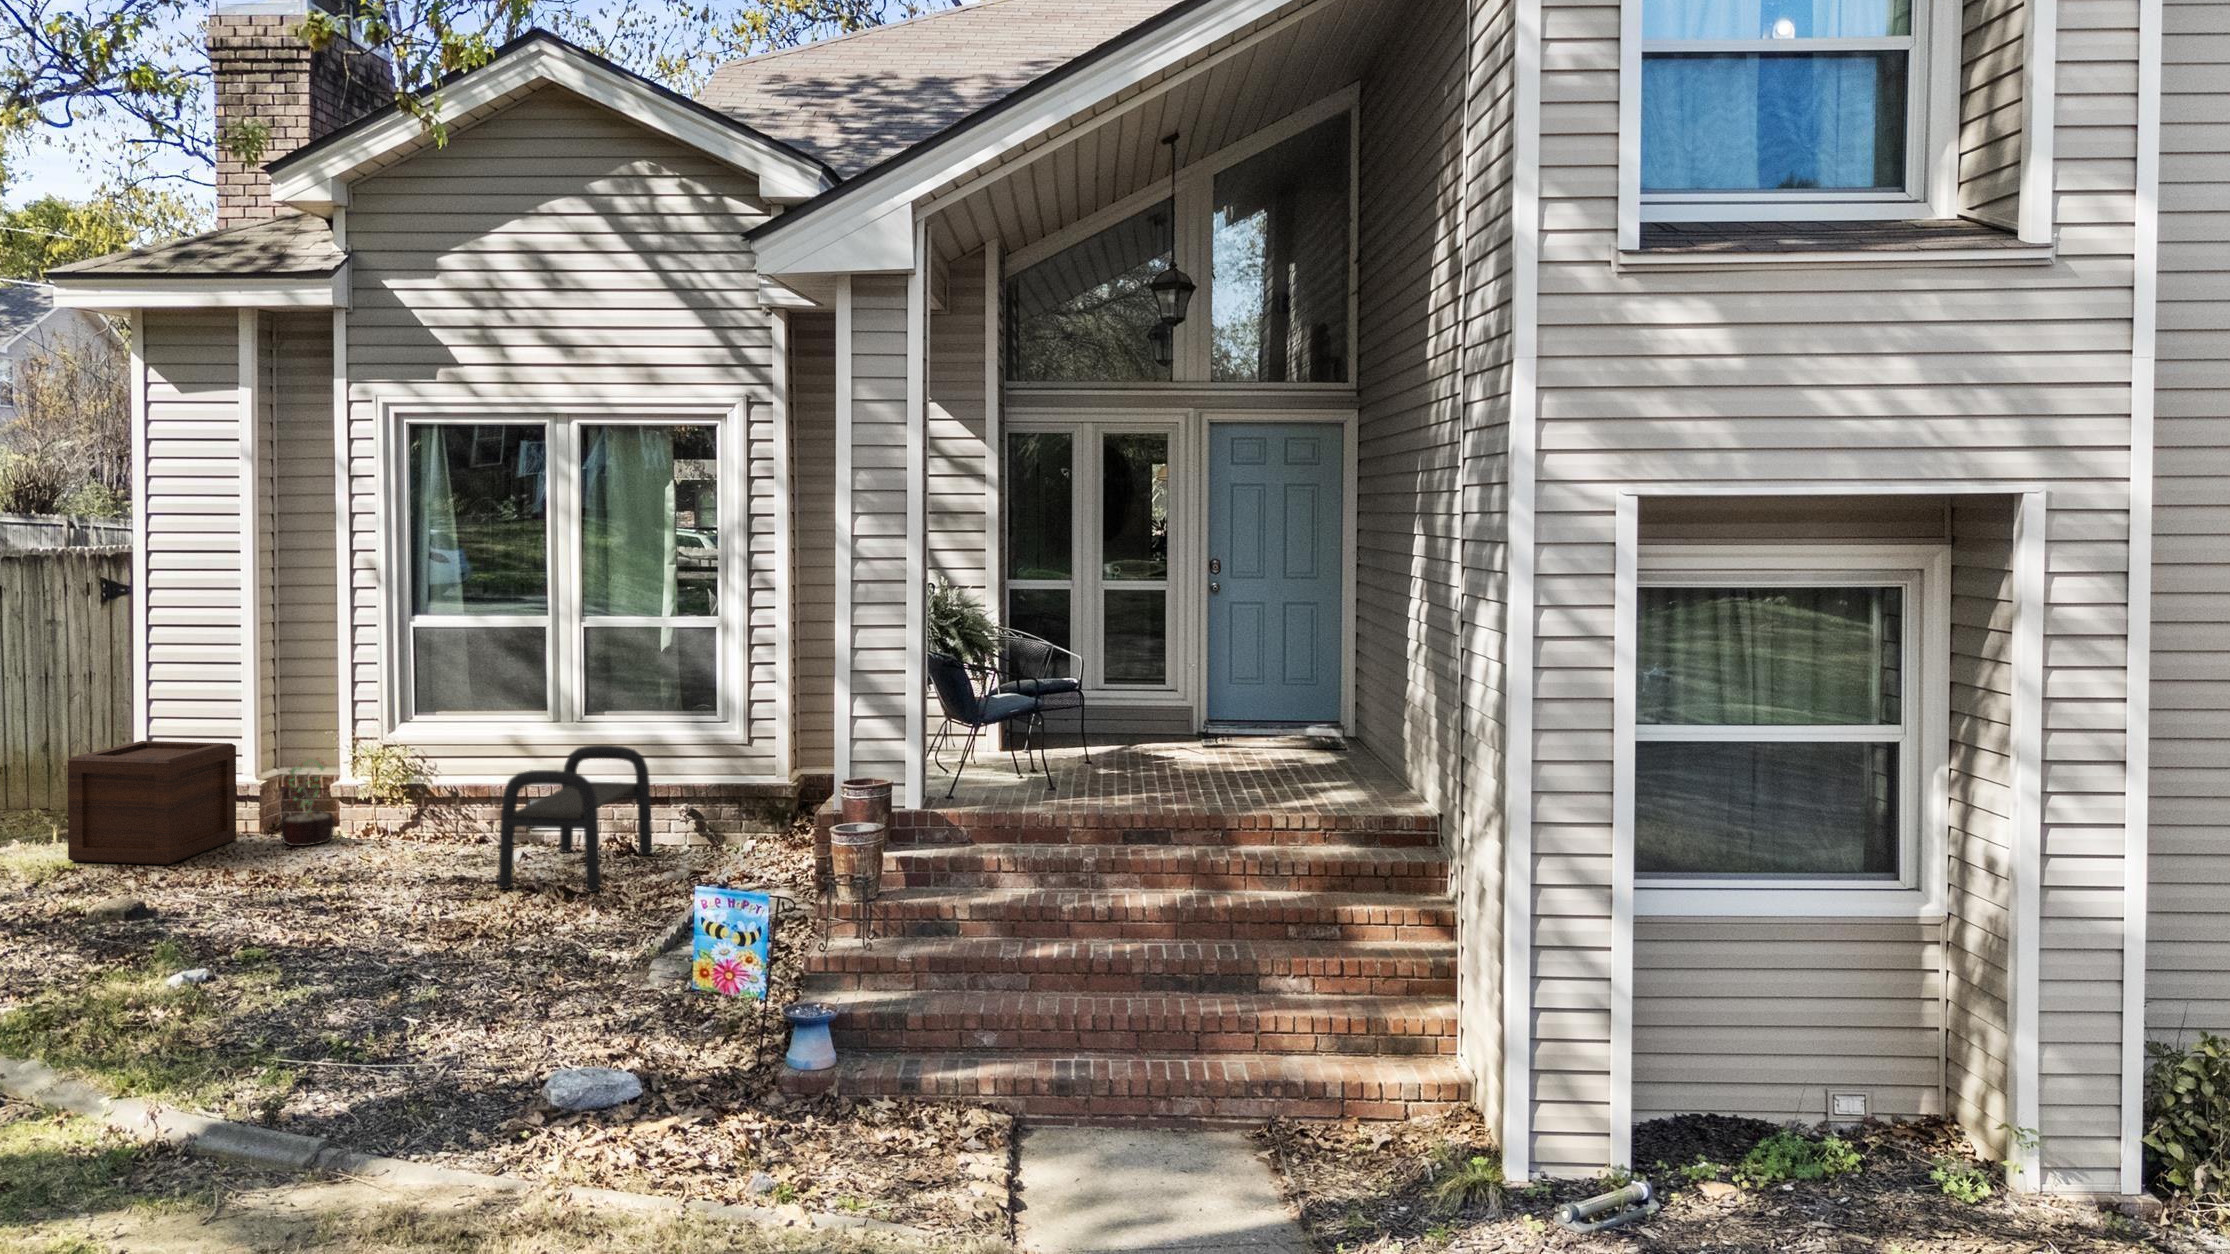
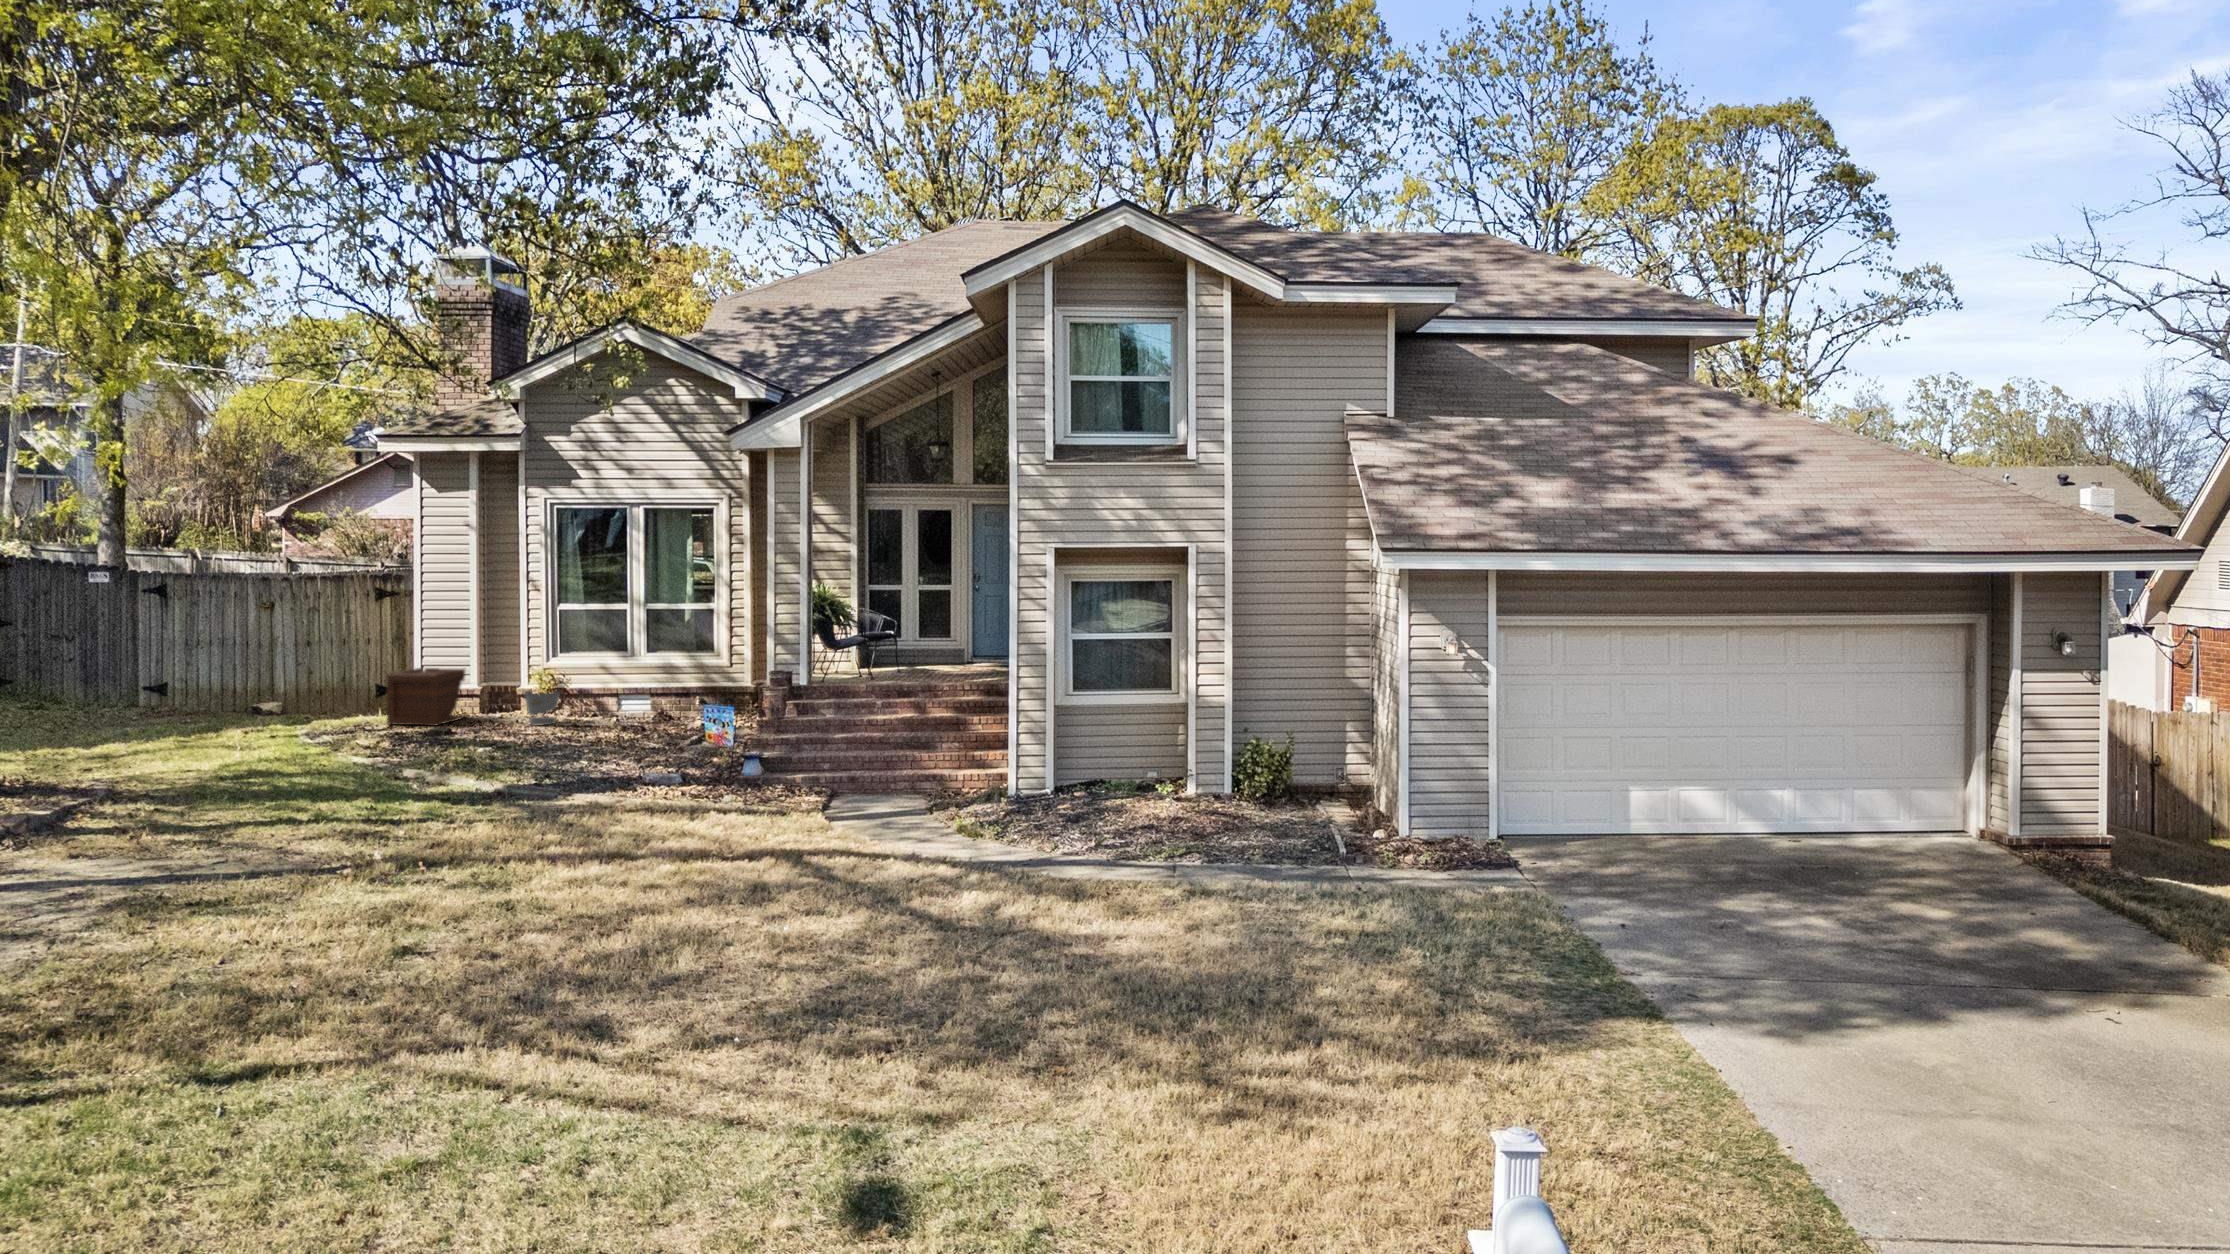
bench: present [498,745,652,892] -> none [595,669,678,735]
decorative plant: present [281,759,334,846] -> none [491,676,519,719]
bucket: none [346,786,420,863] -> present [524,691,560,726]

